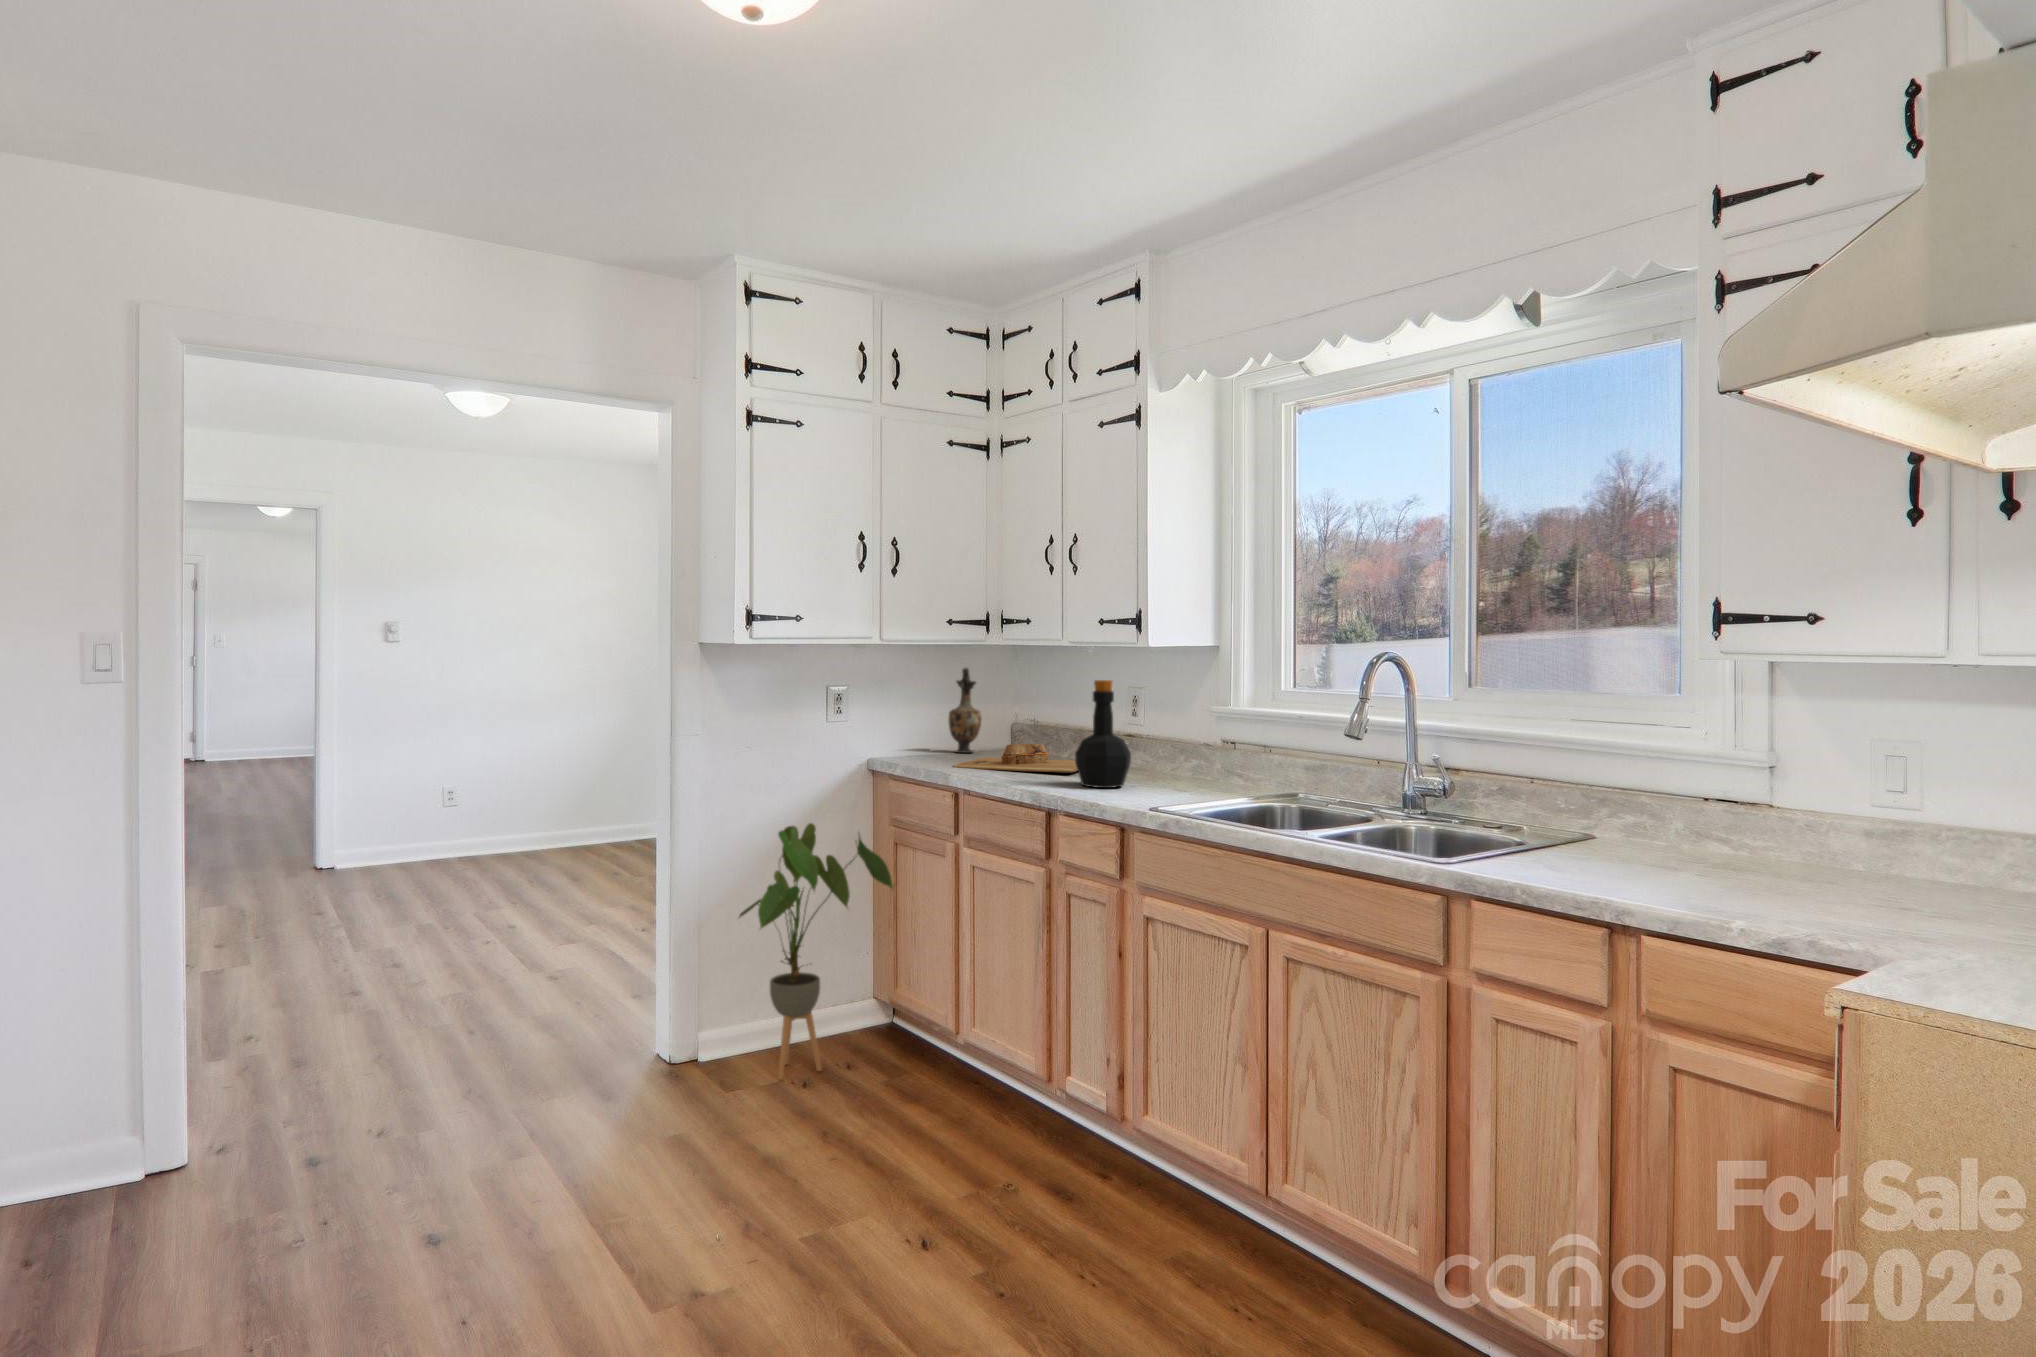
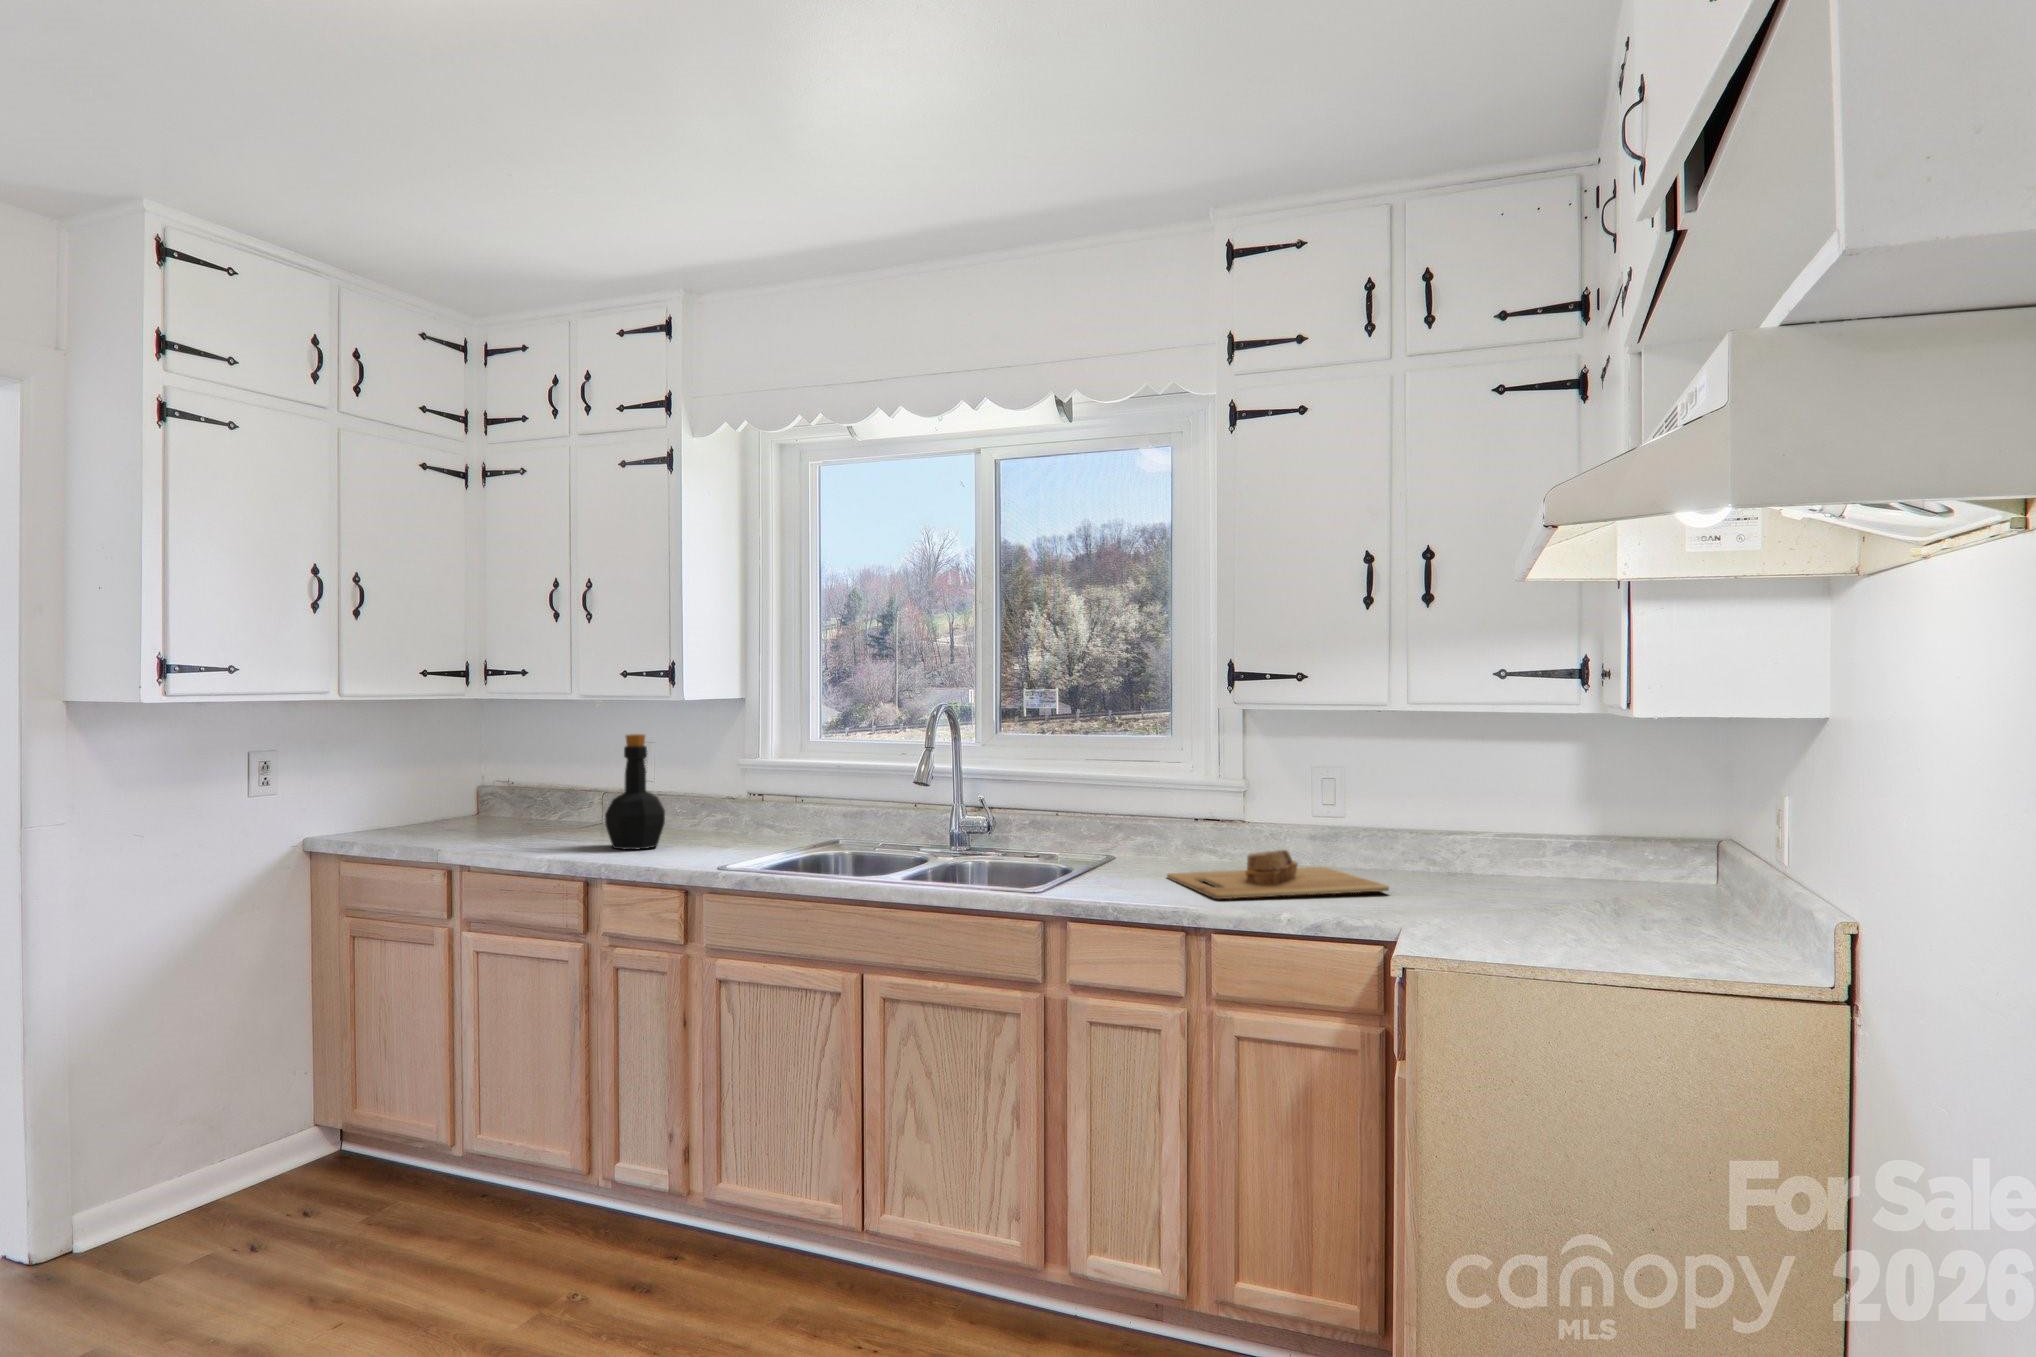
vase: present [949,668,982,753] -> none [405,723,448,822]
cutting board: present [953,743,1078,773] -> present [1167,850,1389,900]
house plant: present [739,823,893,1079] -> none [133,921,369,1253]

